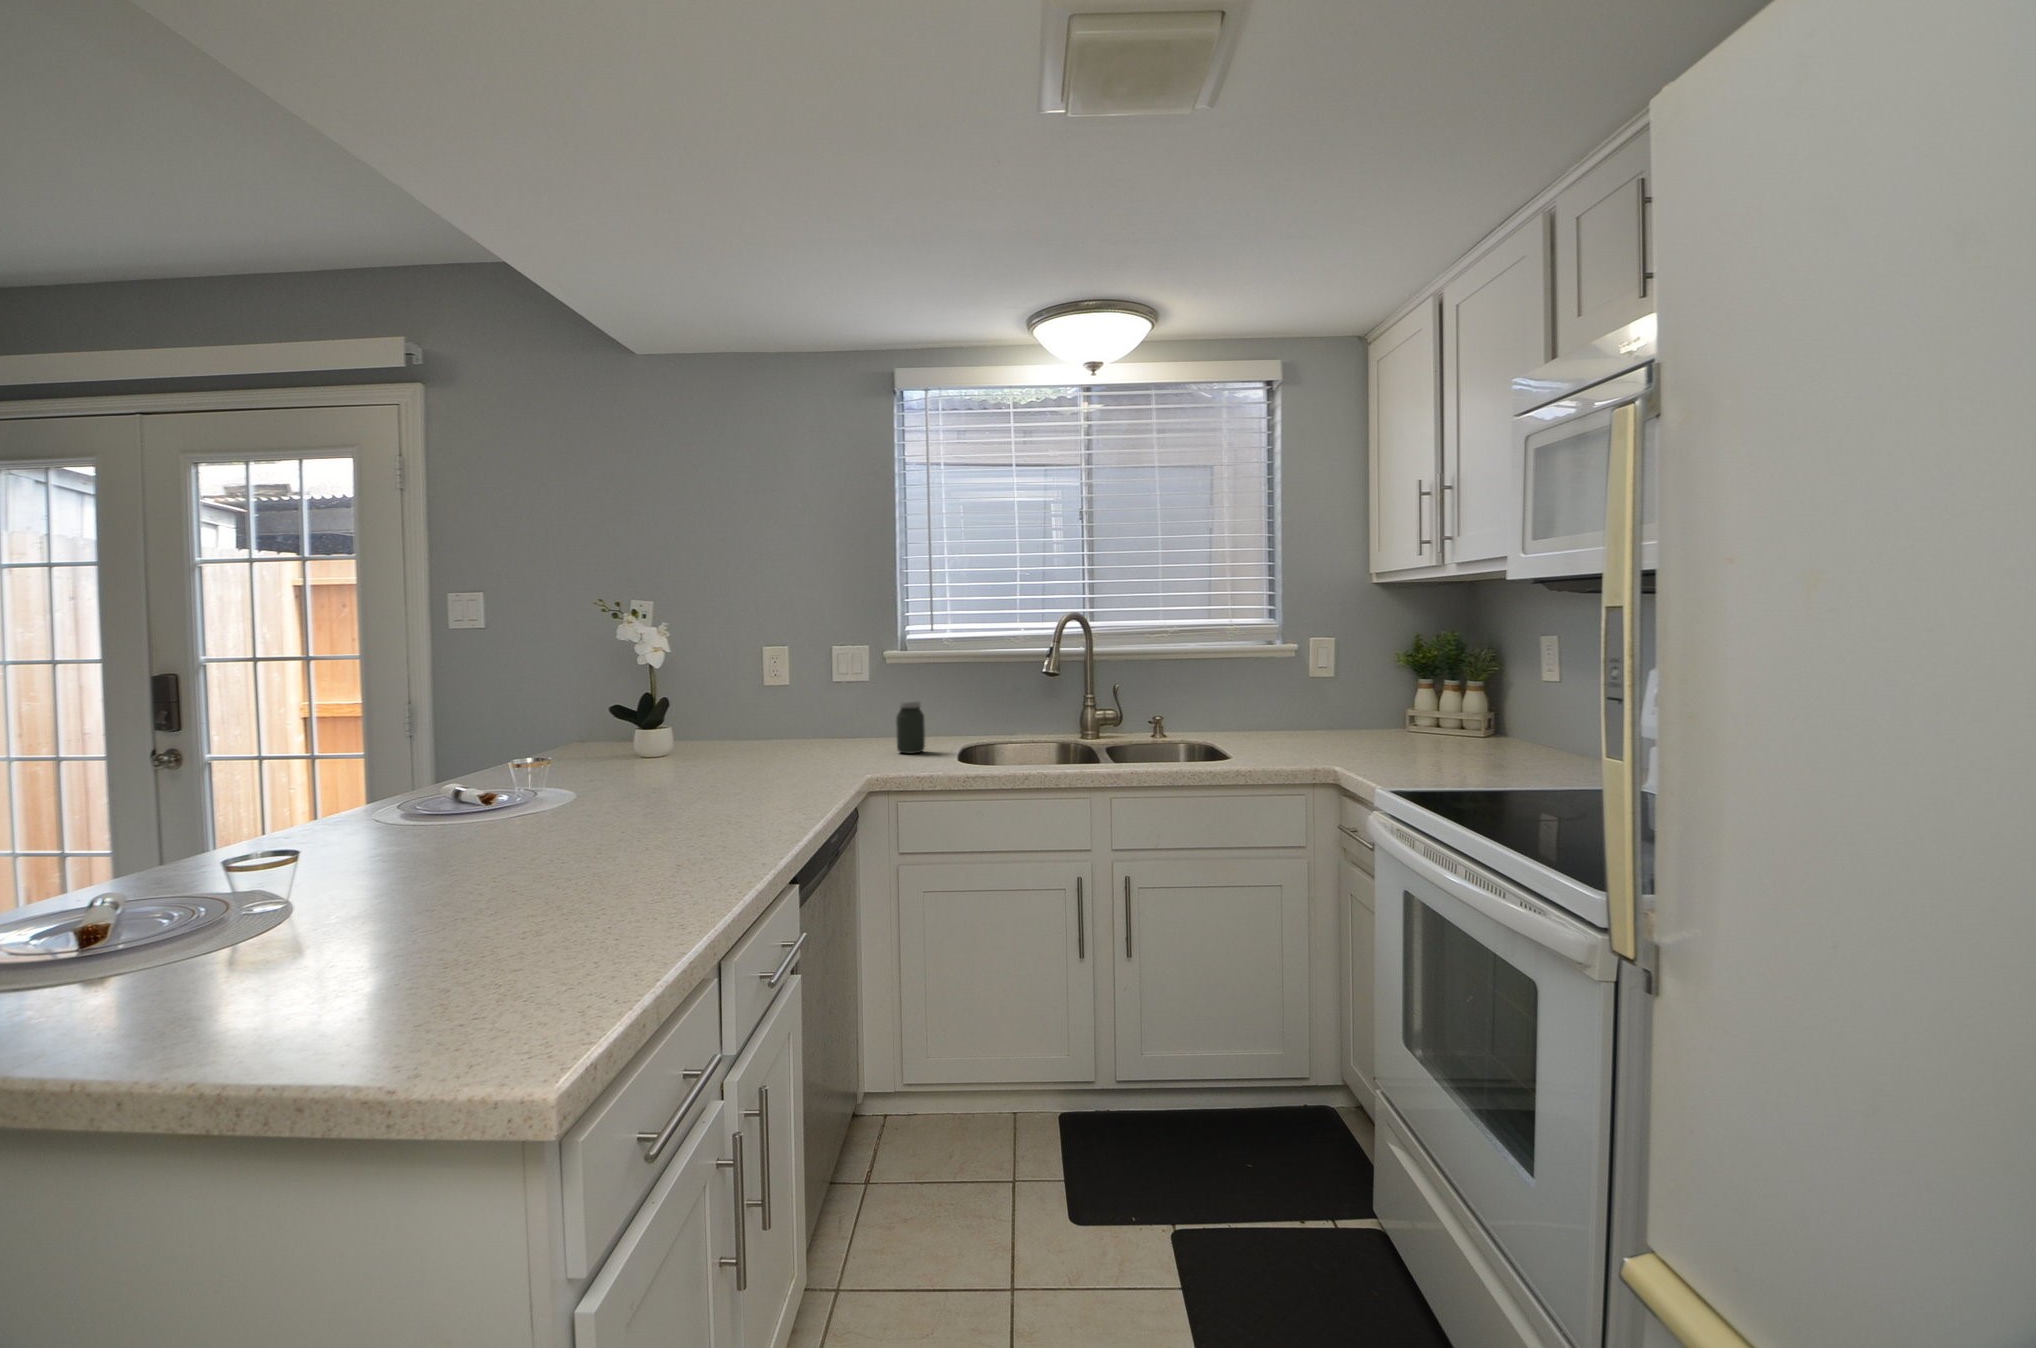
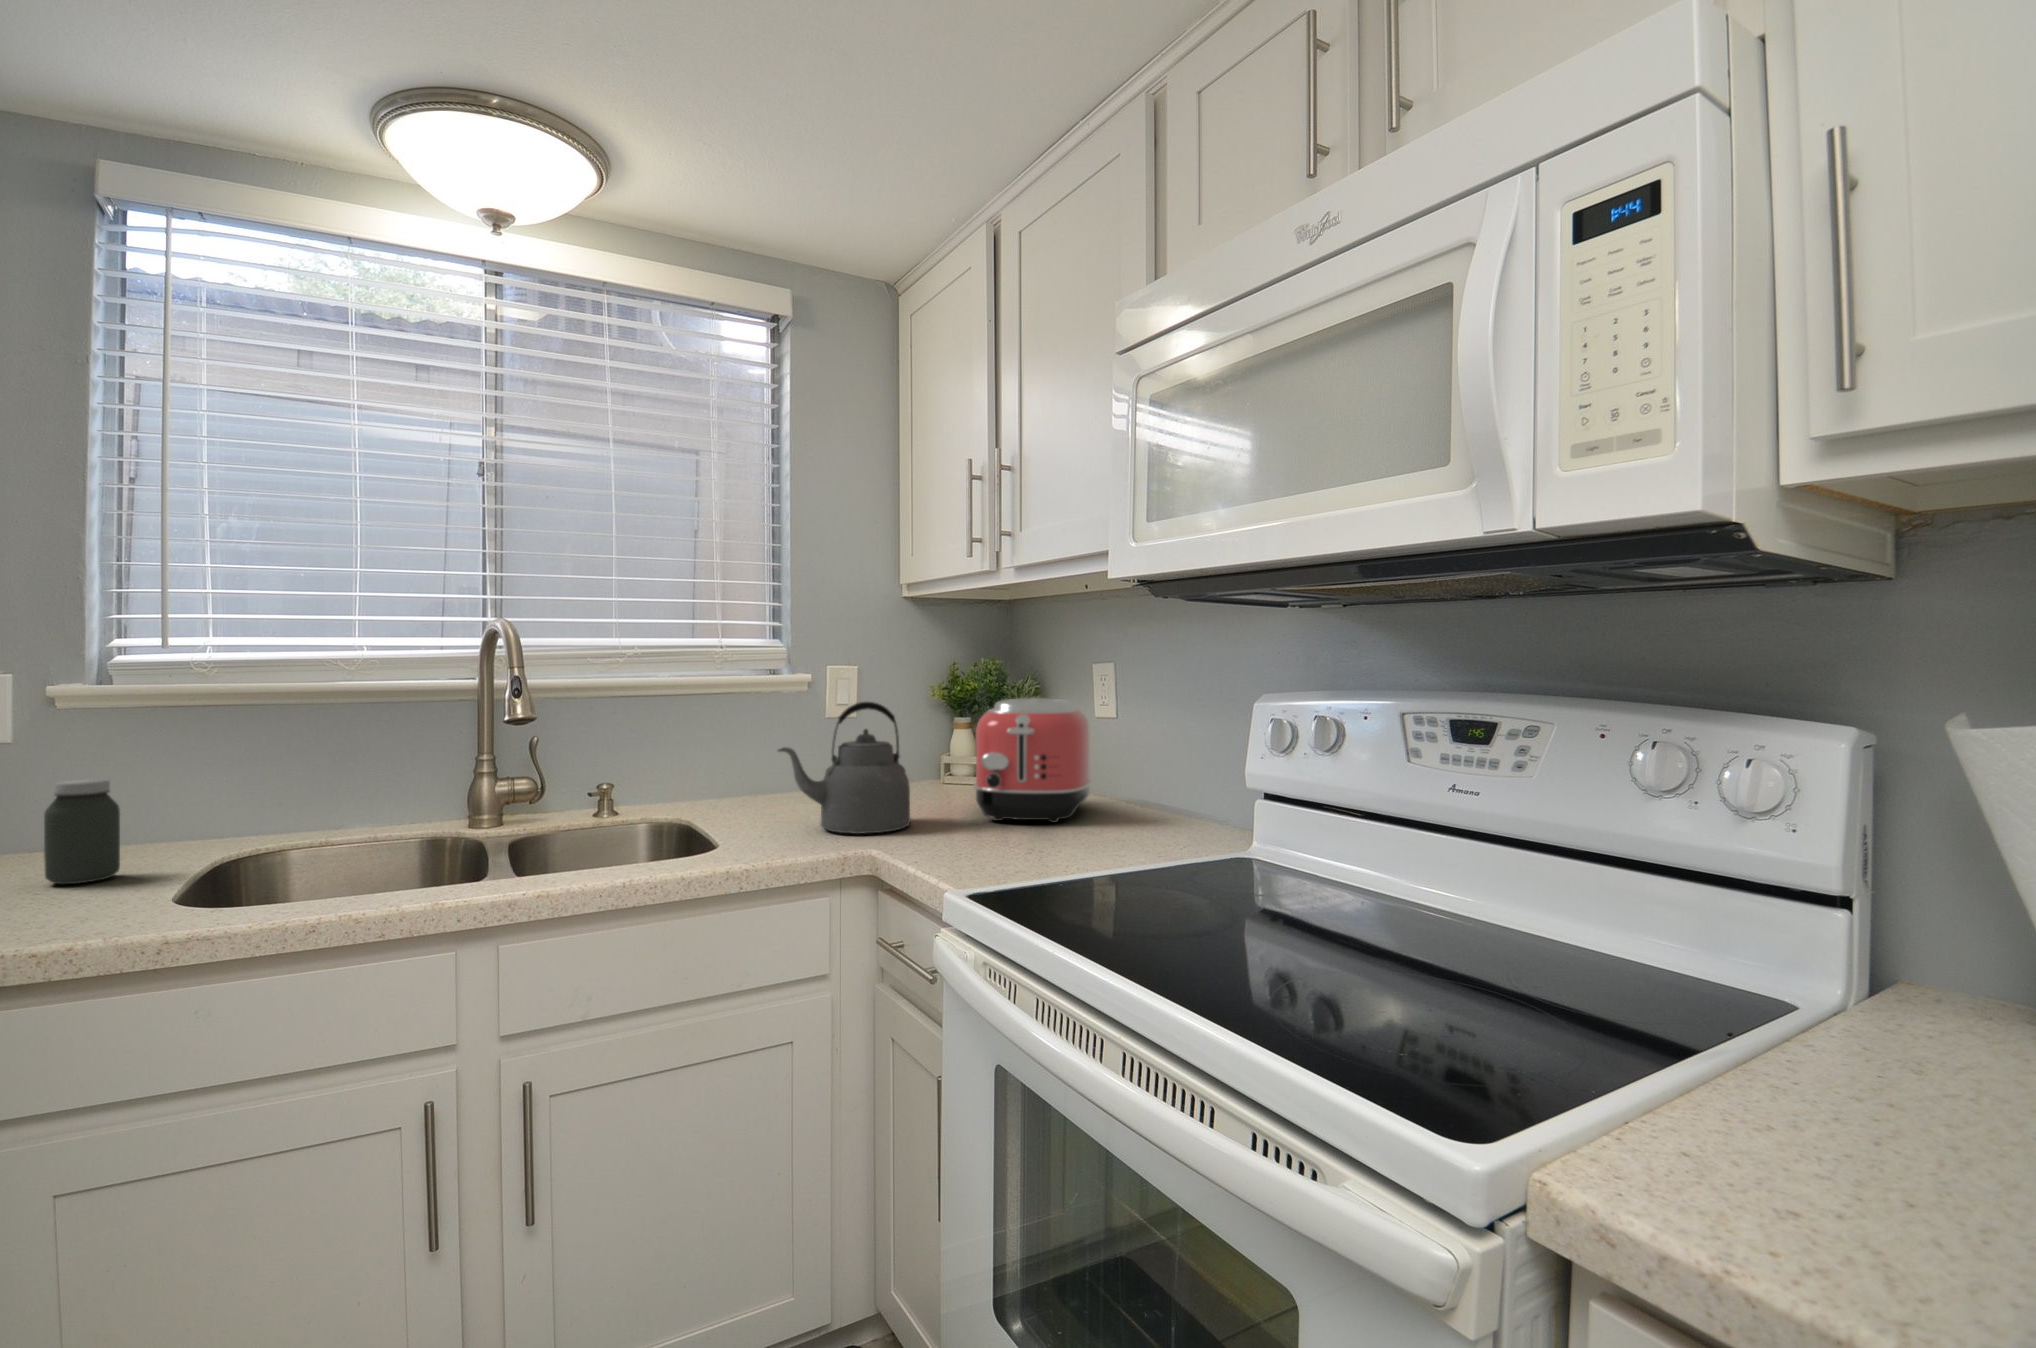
kettle: none [1272,664,1369,757] -> present [778,702,910,834]
toaster: none [1420,664,1526,758] -> present [974,698,1092,823]

